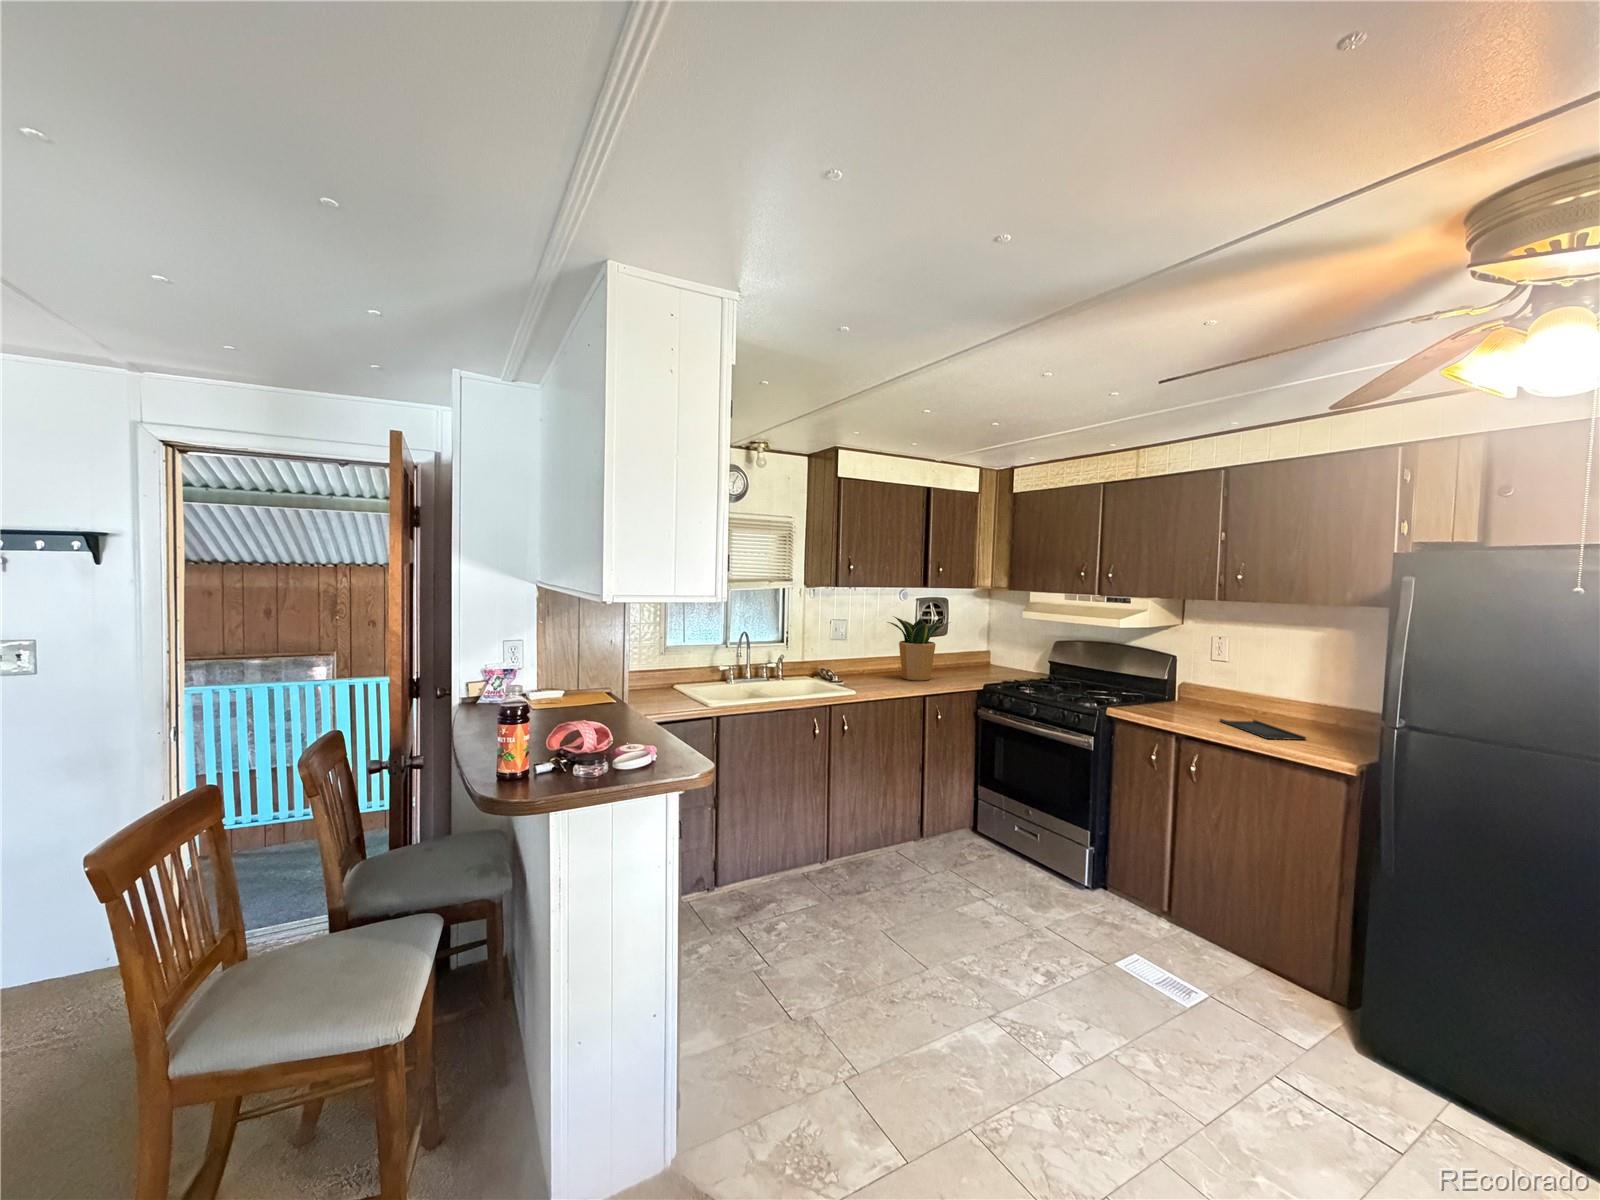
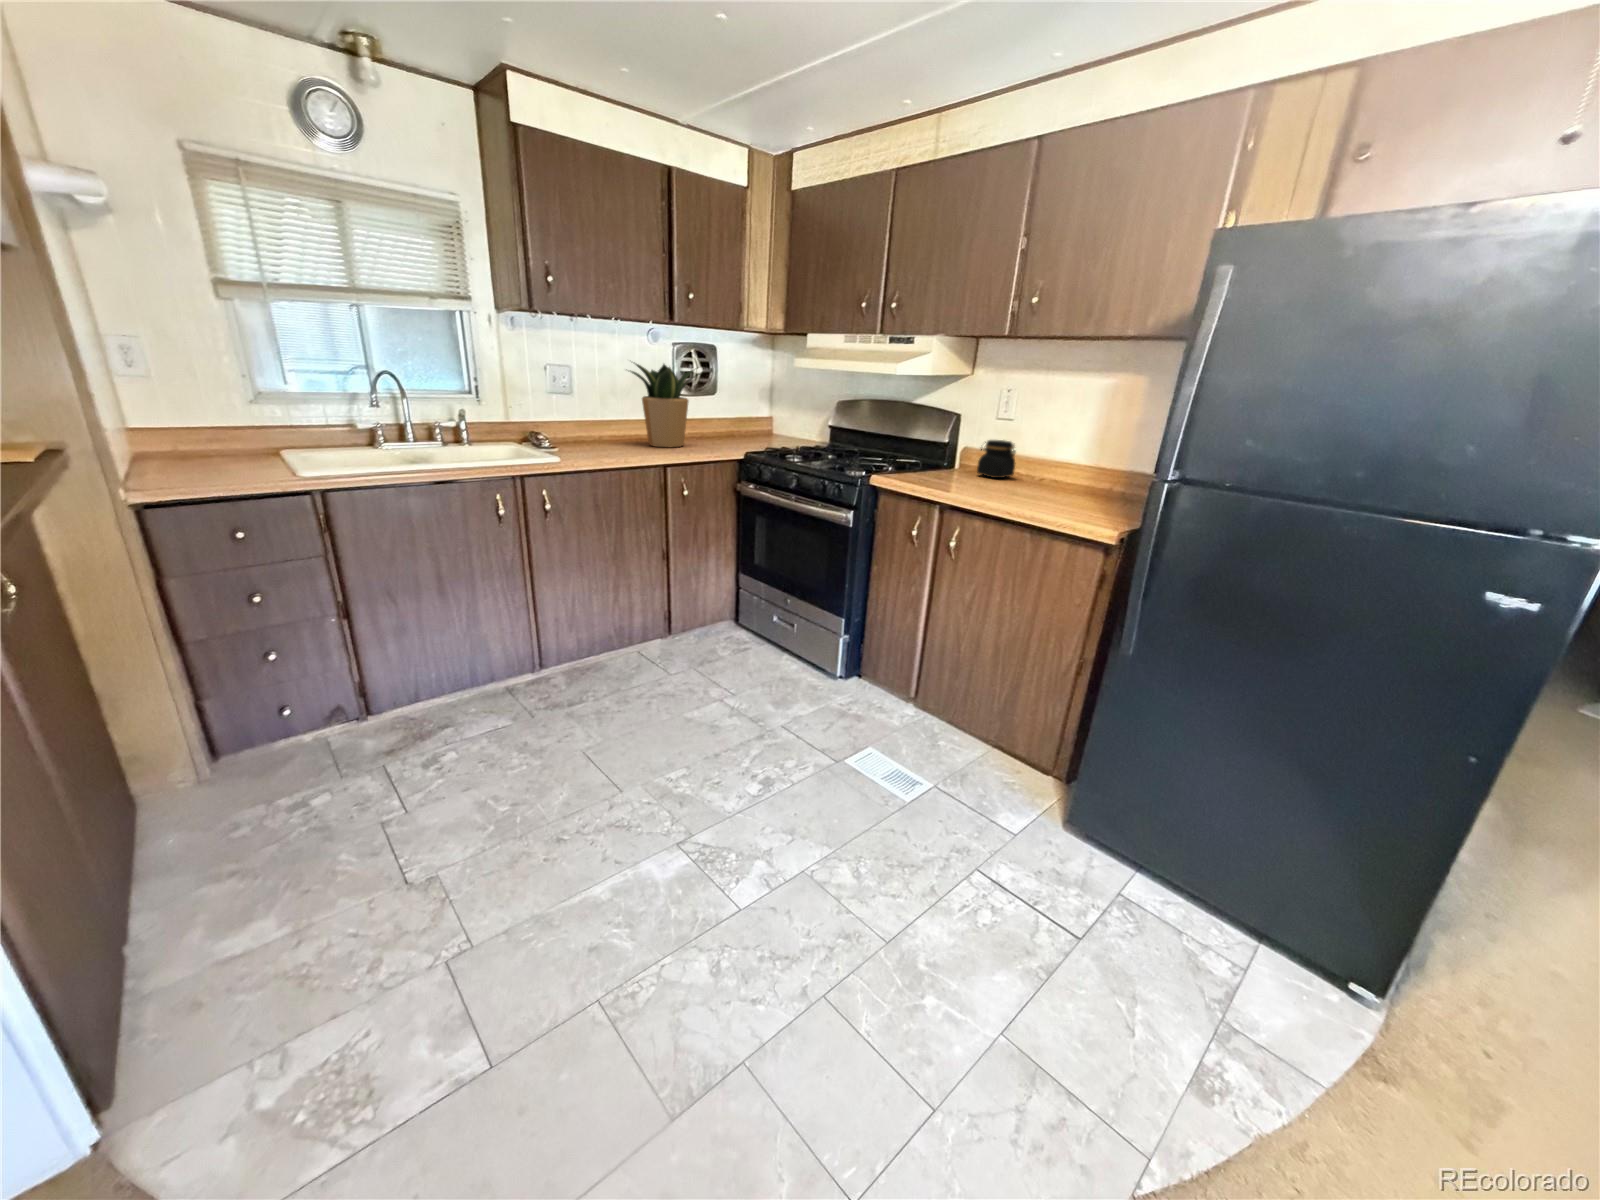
jar: none [1200,680,1238,712] -> present [977,440,1016,478]
tray: present [1220,719,1306,740] -> none [990,484,1074,505]

